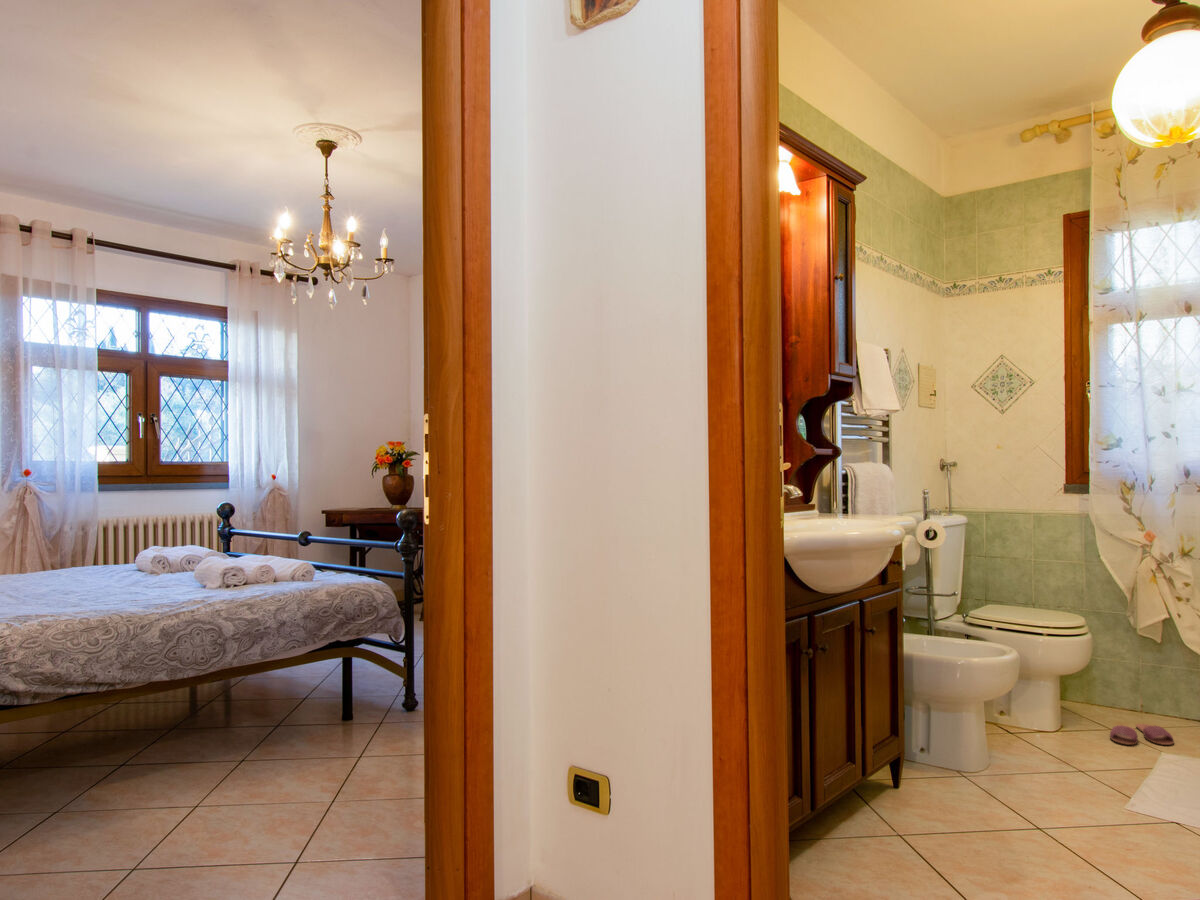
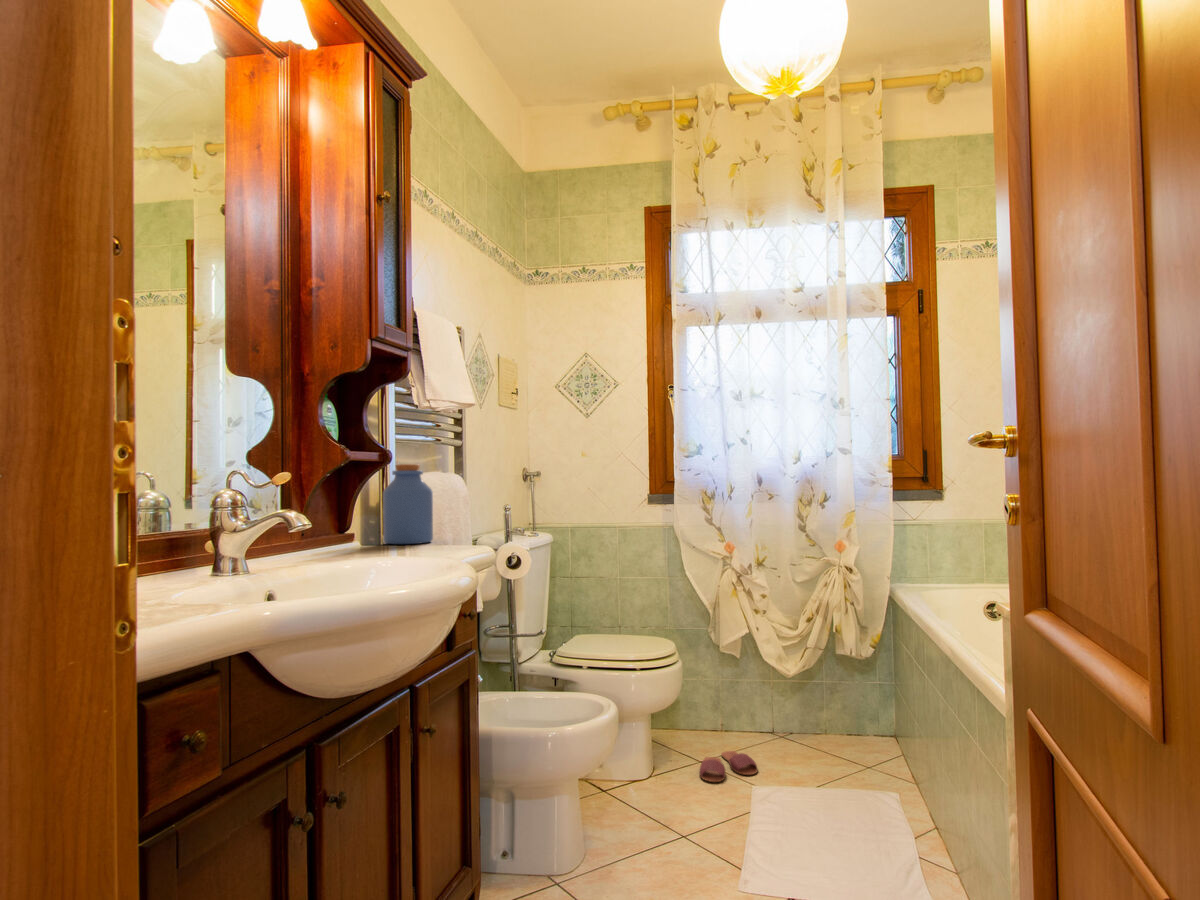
jar: none [833,457,871,516] -> present [383,464,433,544]

